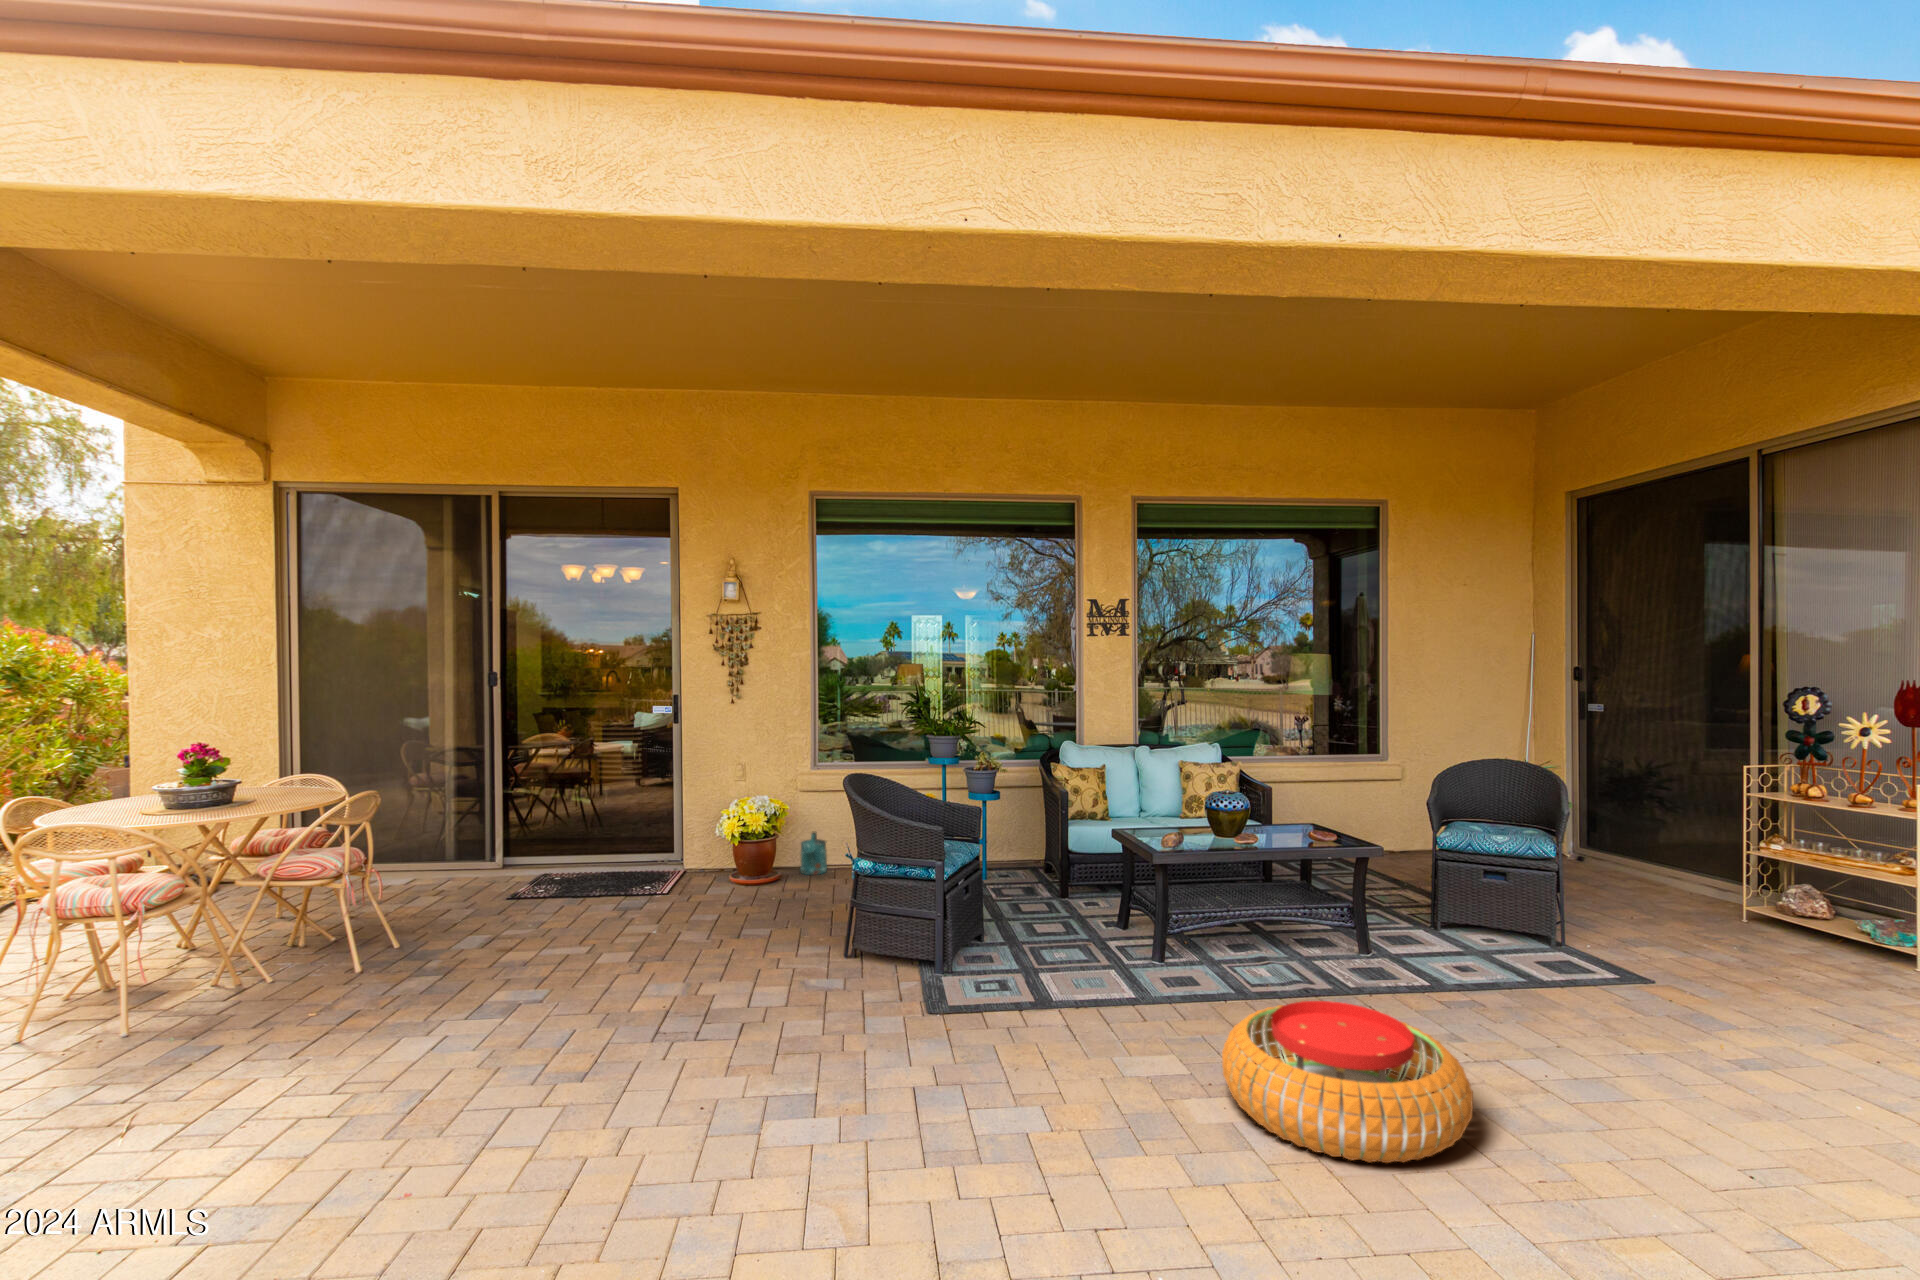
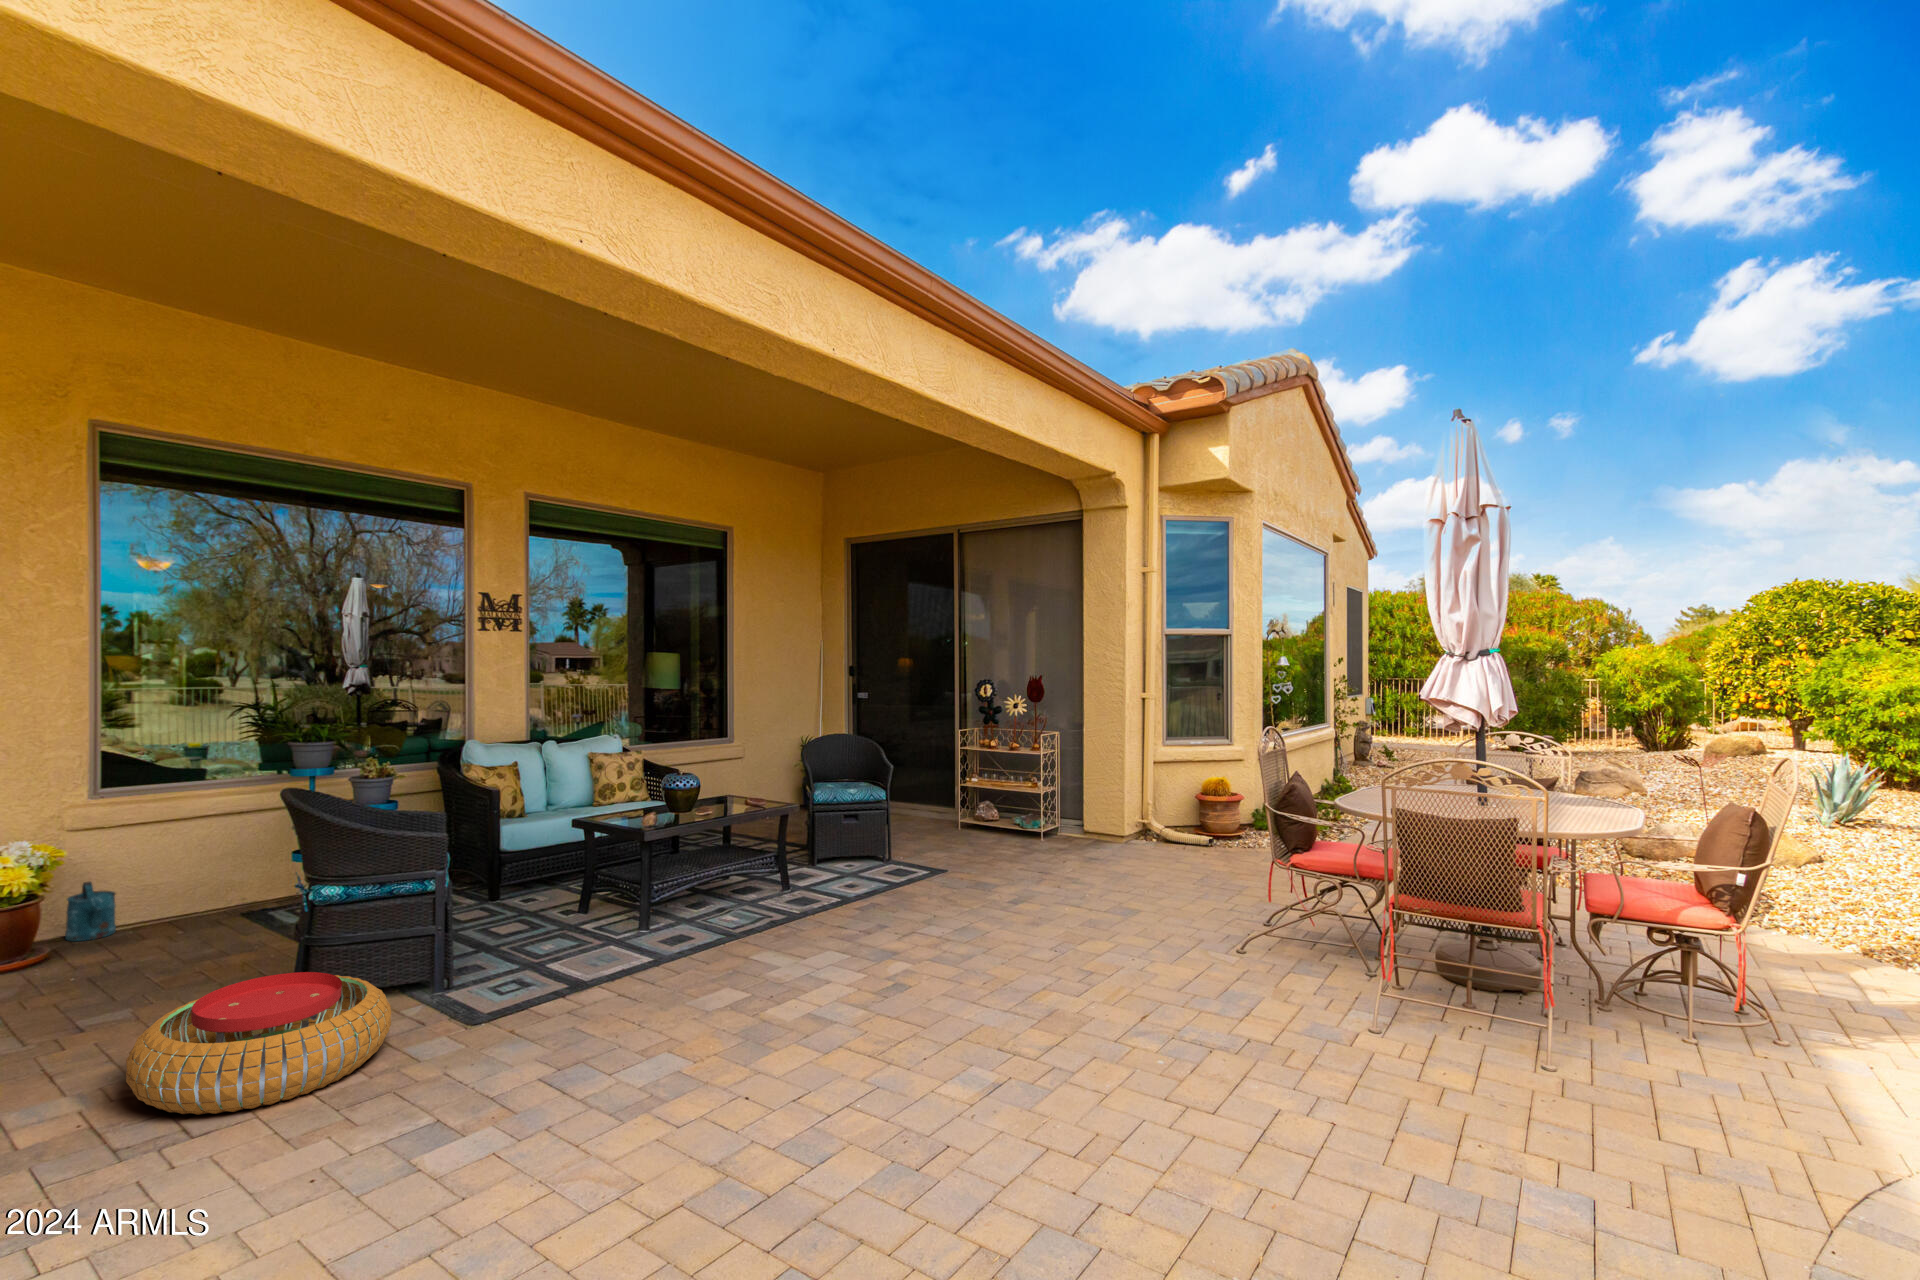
pouf: present [1222,1001,1473,1163] -> present [126,972,392,1115]

